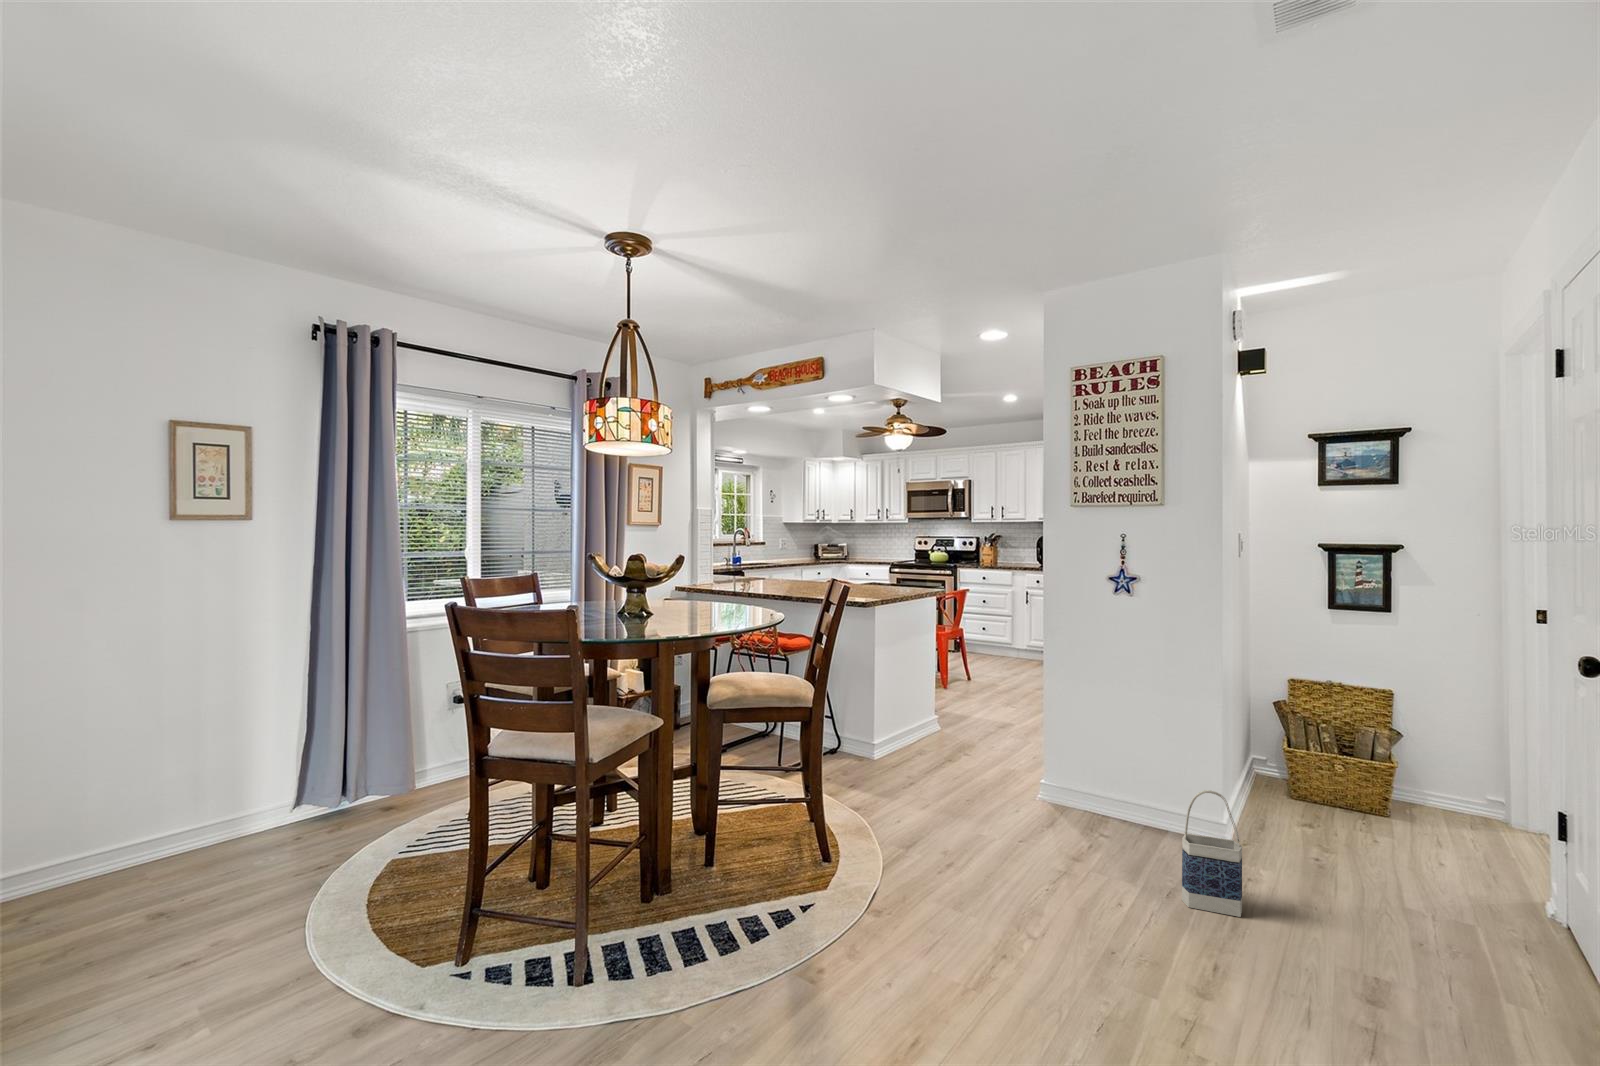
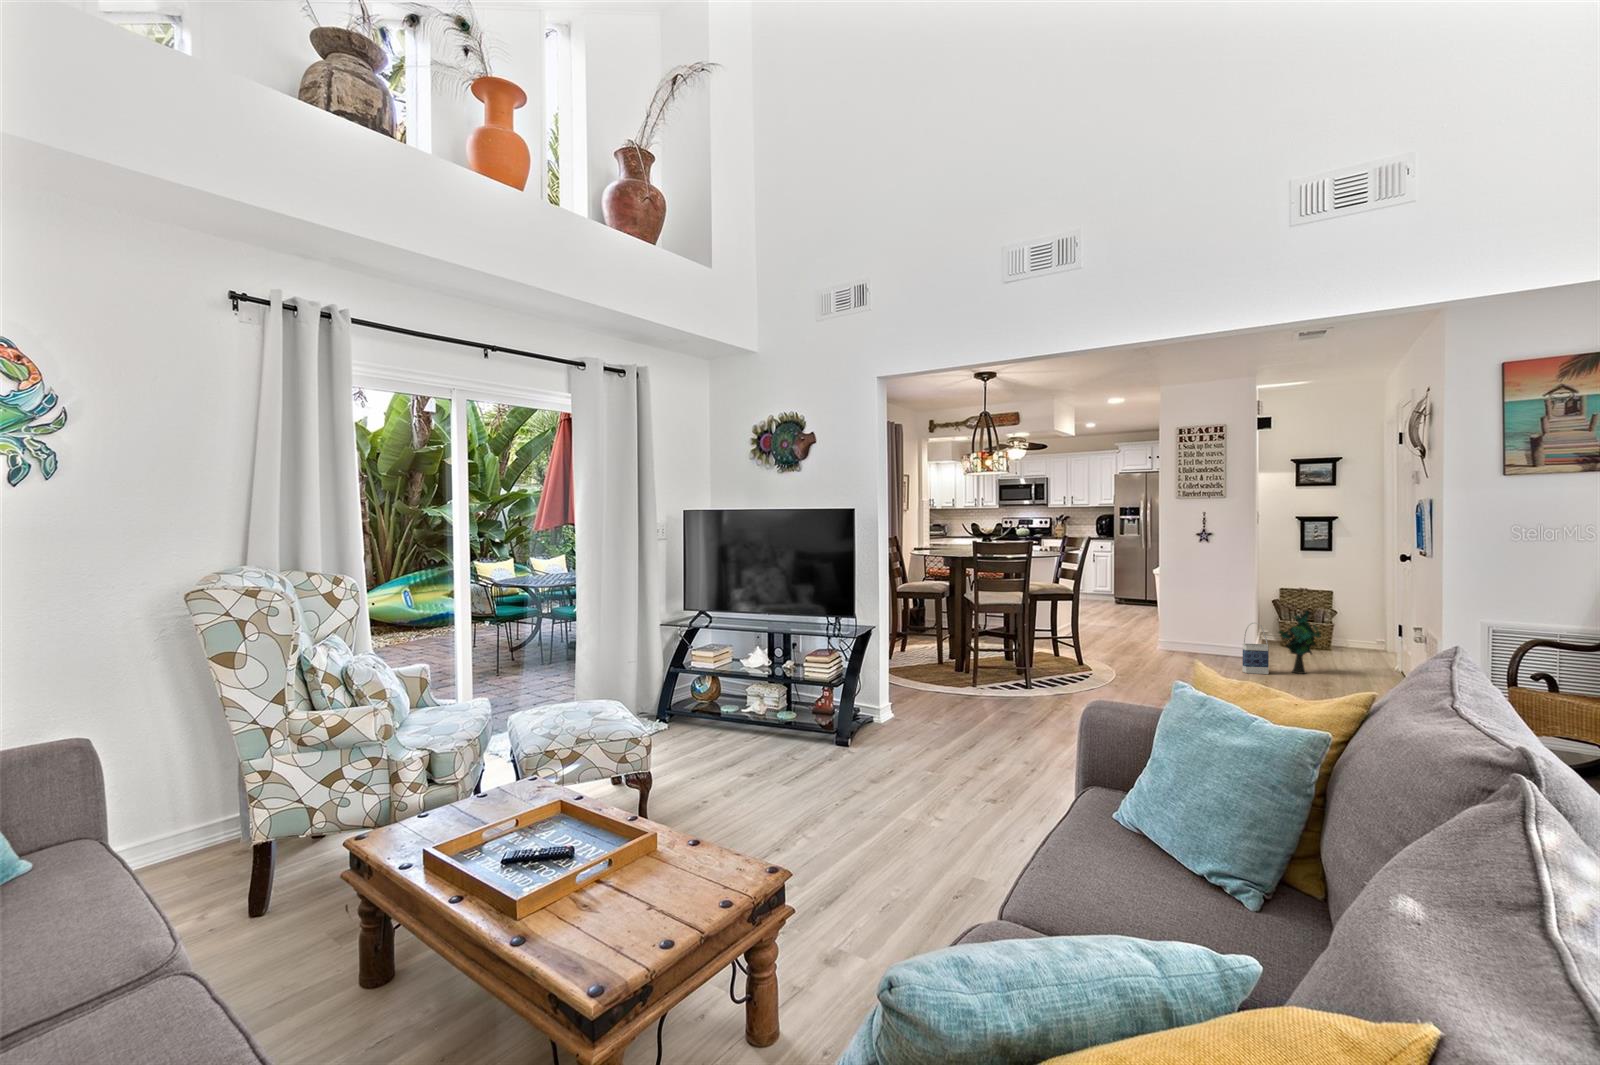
decorative plant: none [1266,767,1372,920] -> present [1279,611,1321,674]

